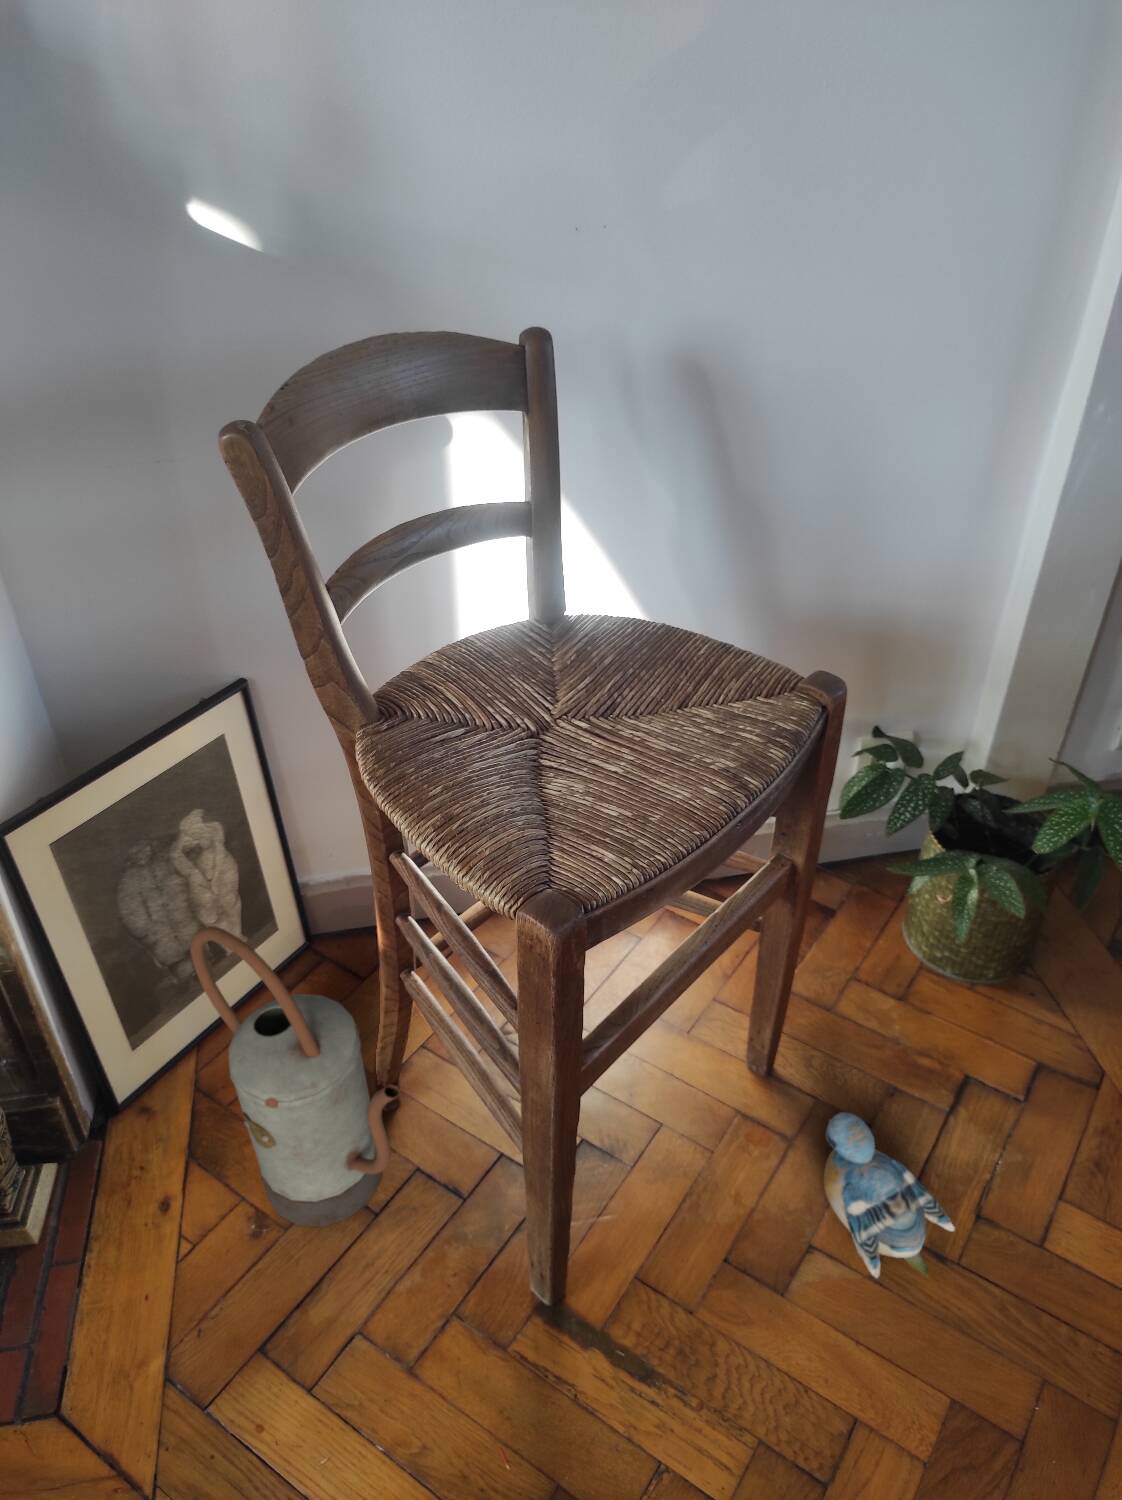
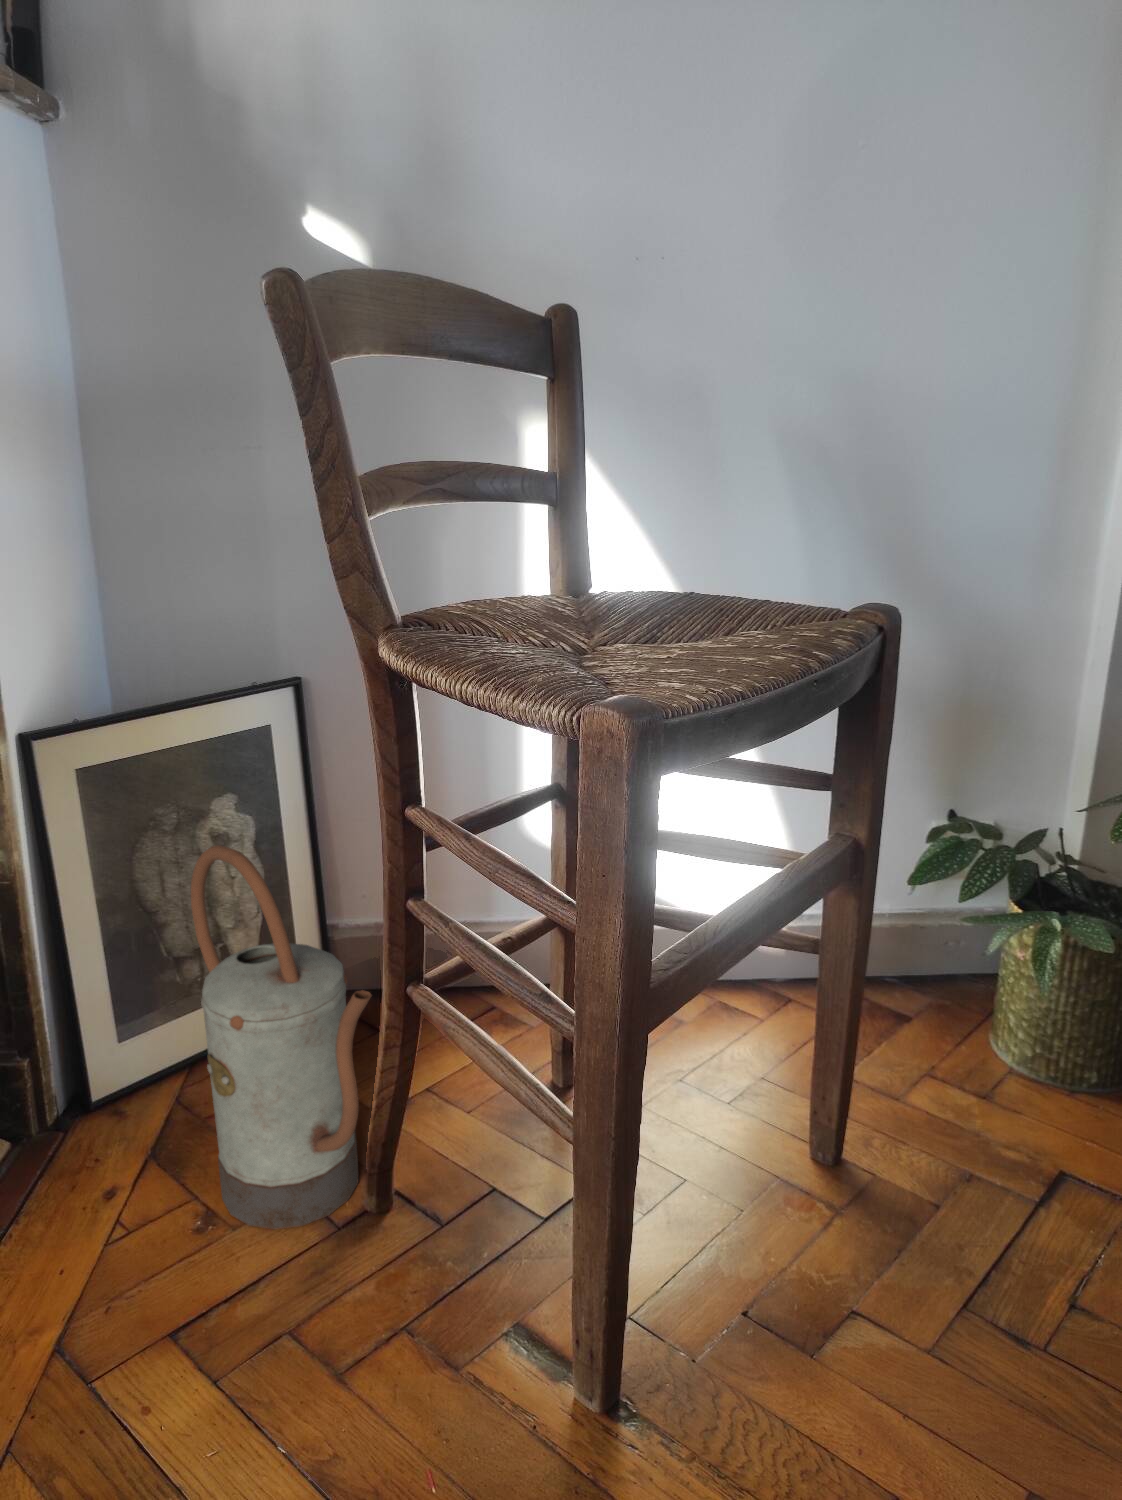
plush toy: present [823,1112,954,1278] -> none [872,1140,1038,1350]

